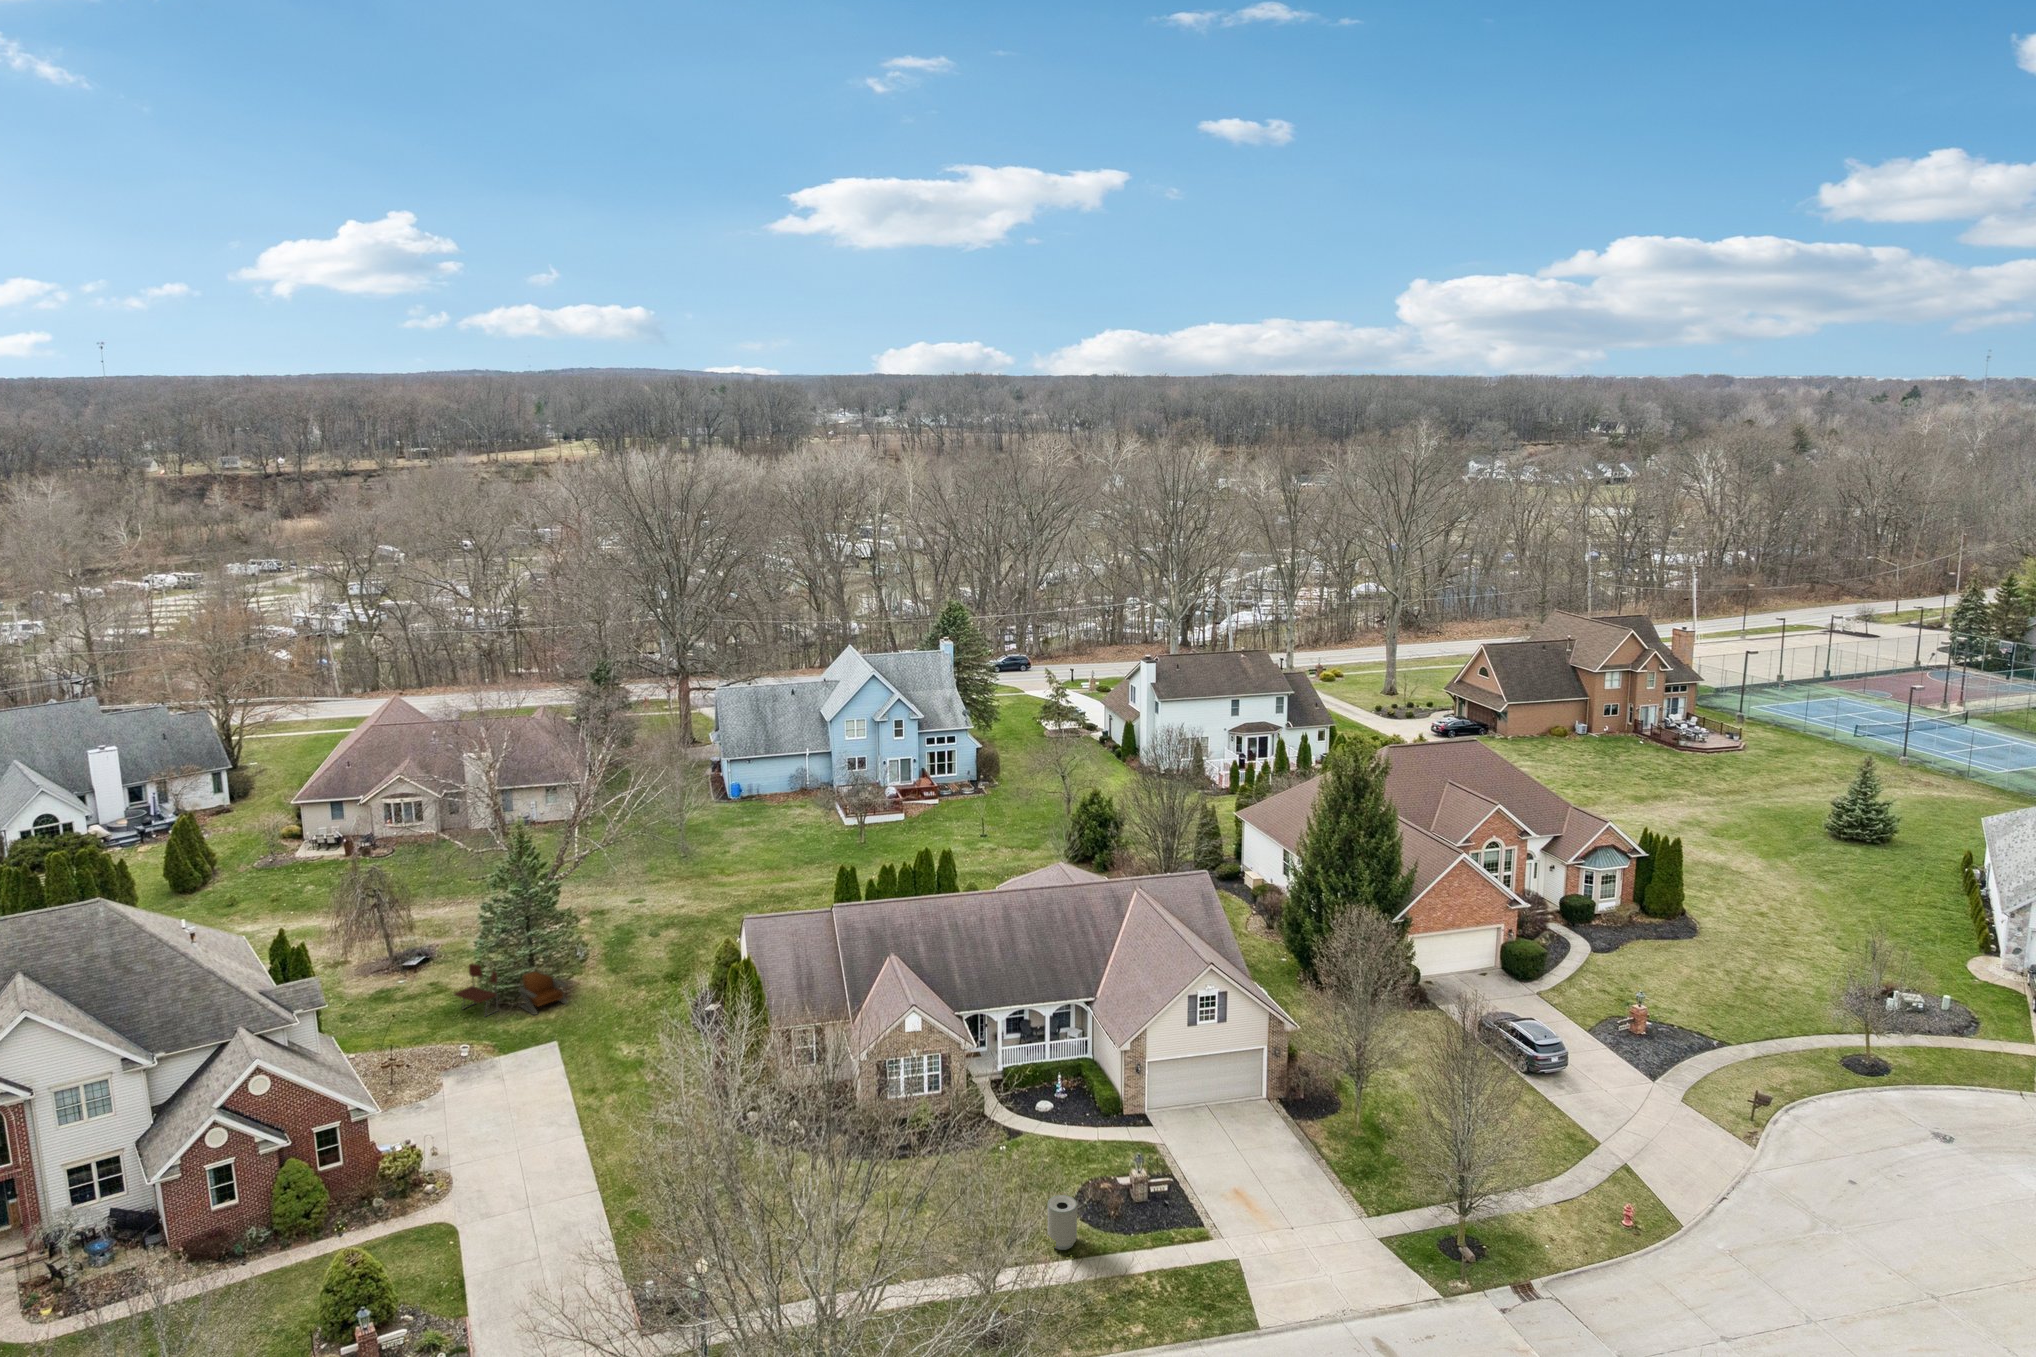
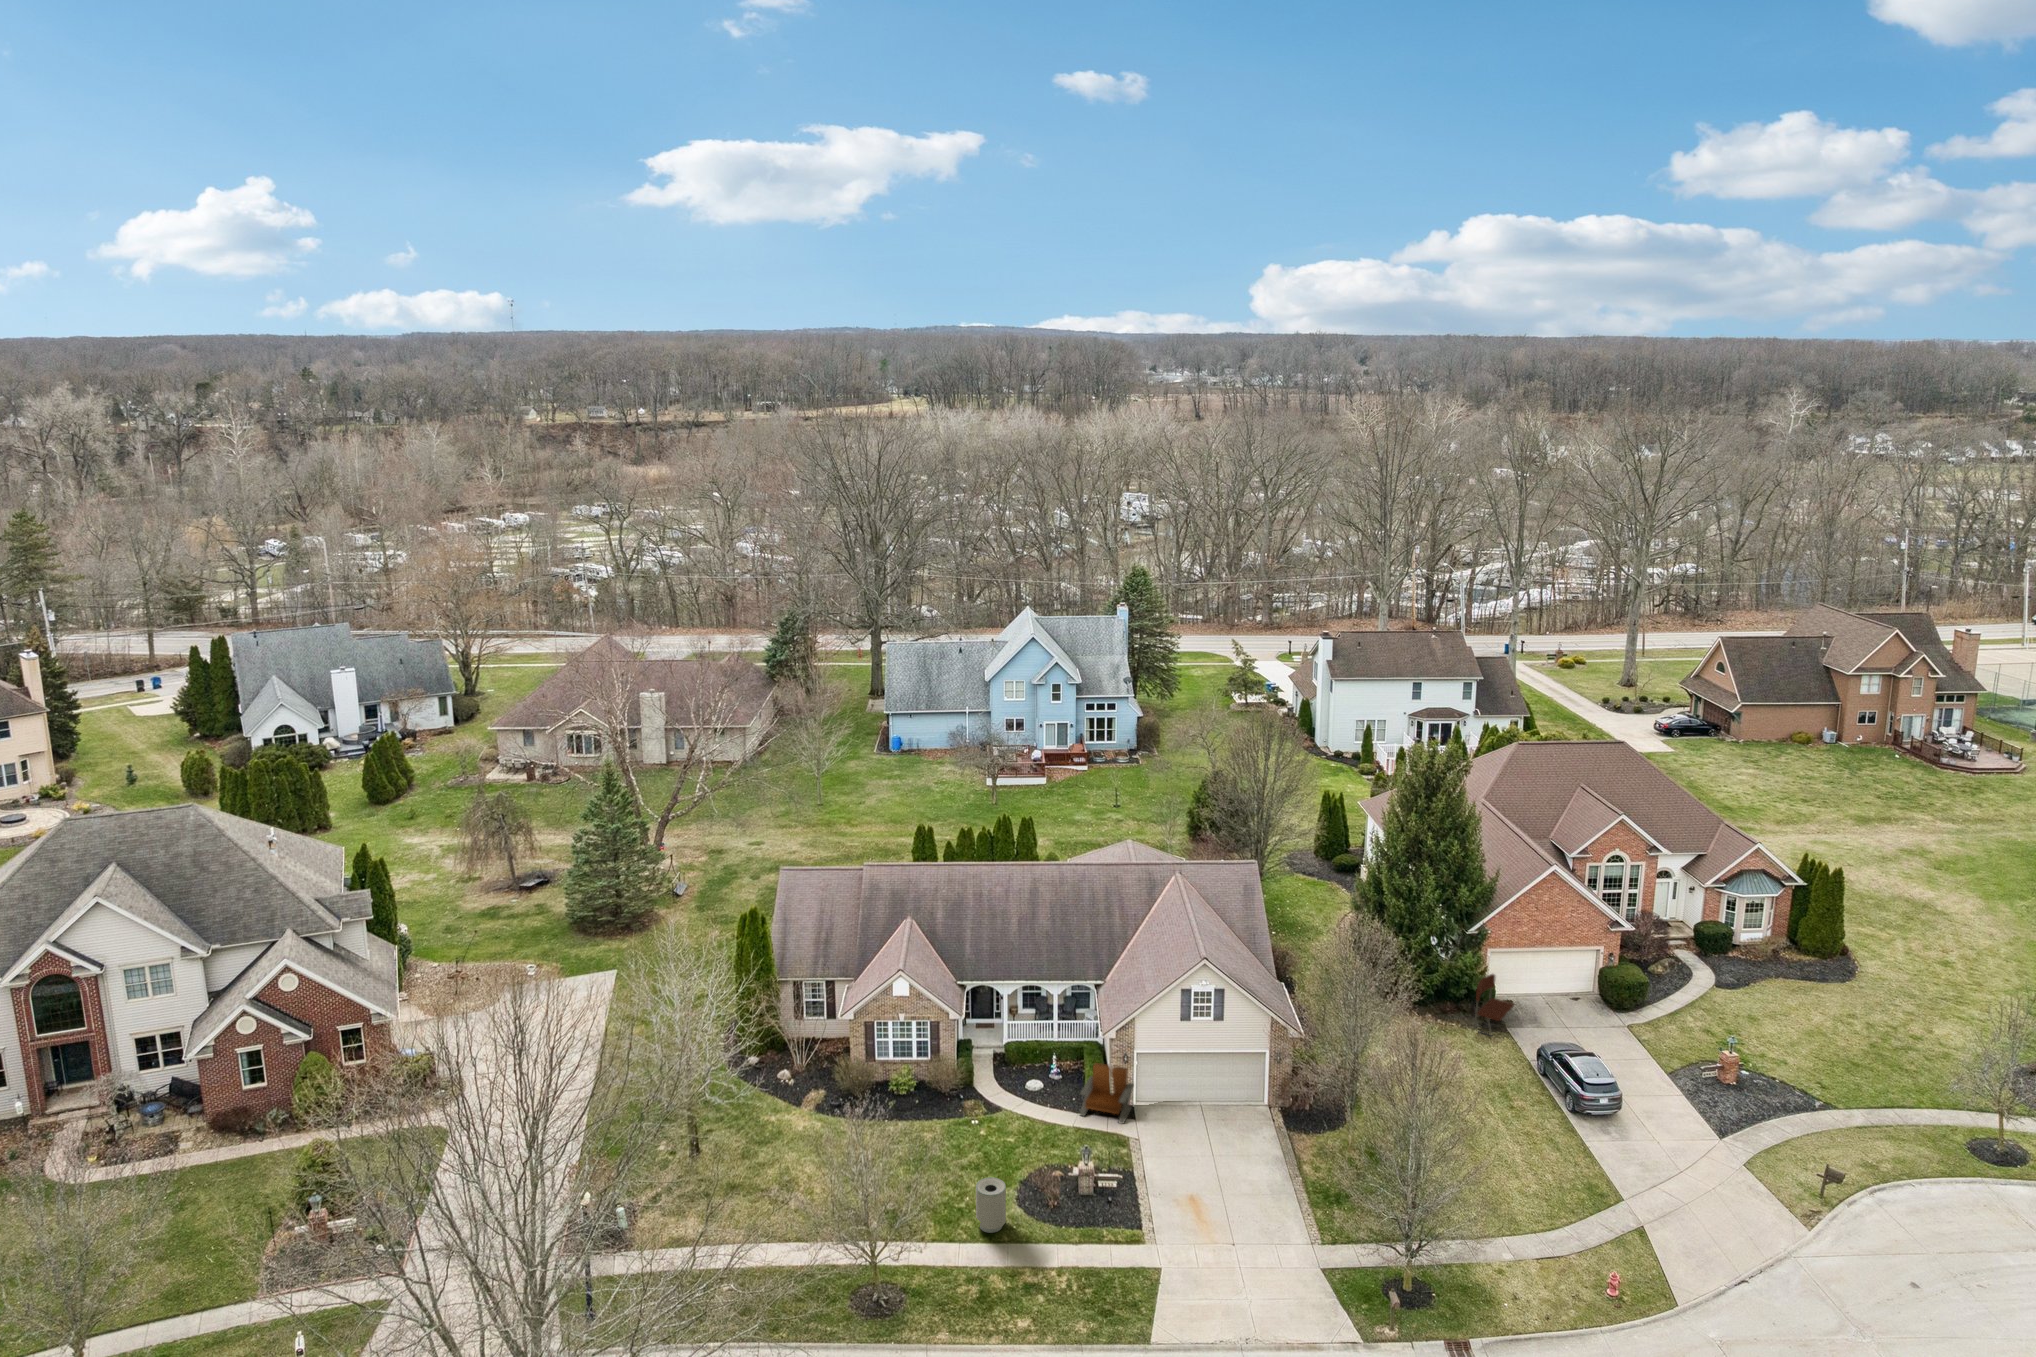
bench: present [455,964,499,1016] -> present [1474,974,1514,1036]
lounge chair: present [518,972,568,1015] -> present [1080,1063,1134,1124]

